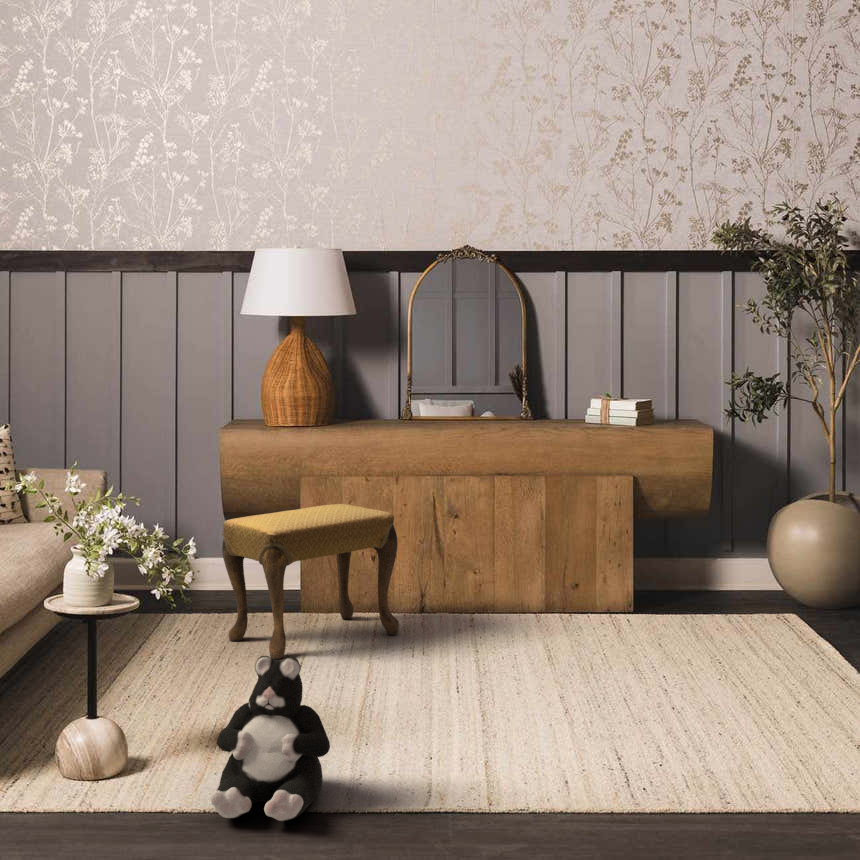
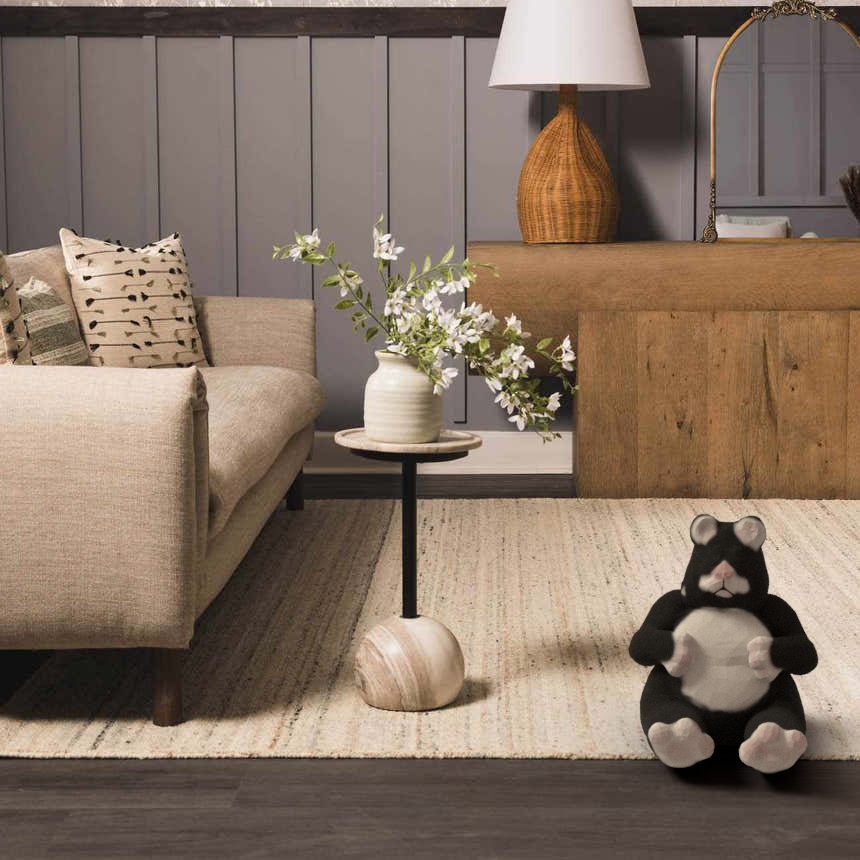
footstool: present [222,504,399,659] -> none [495,348,745,560]

